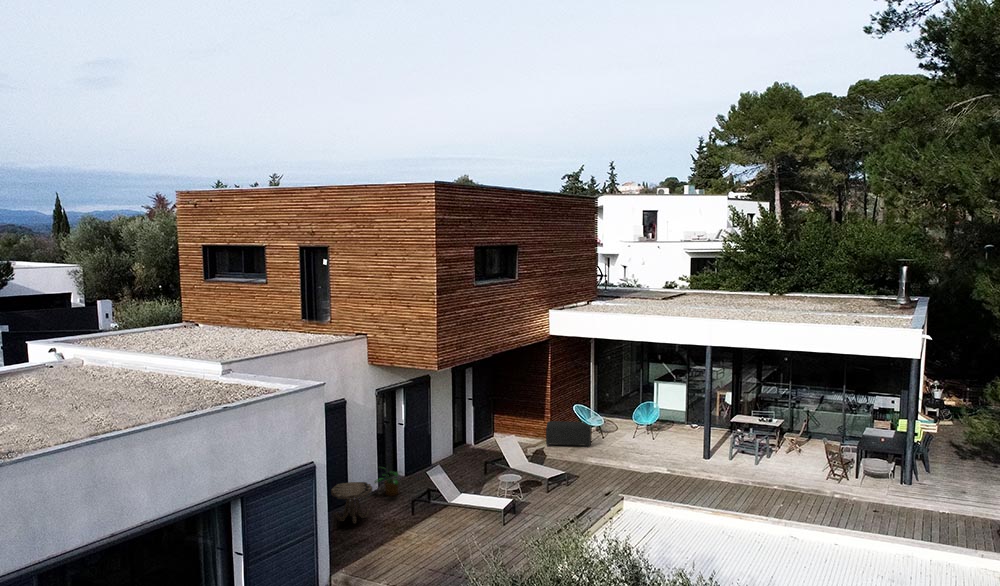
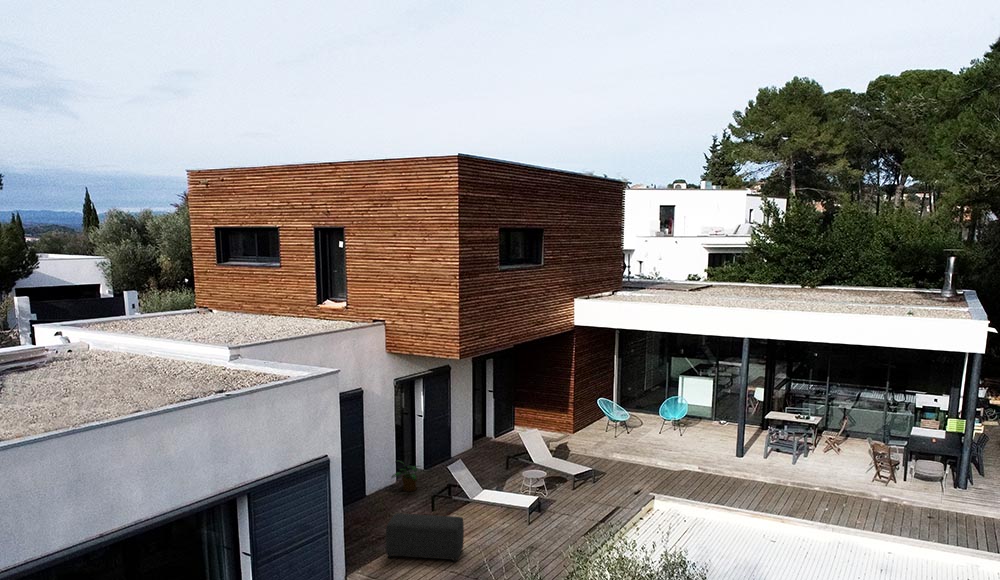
ottoman: present [546,421,591,447] -> present [386,513,464,562]
side table: present [331,482,373,524] -> none [346,476,390,521]

